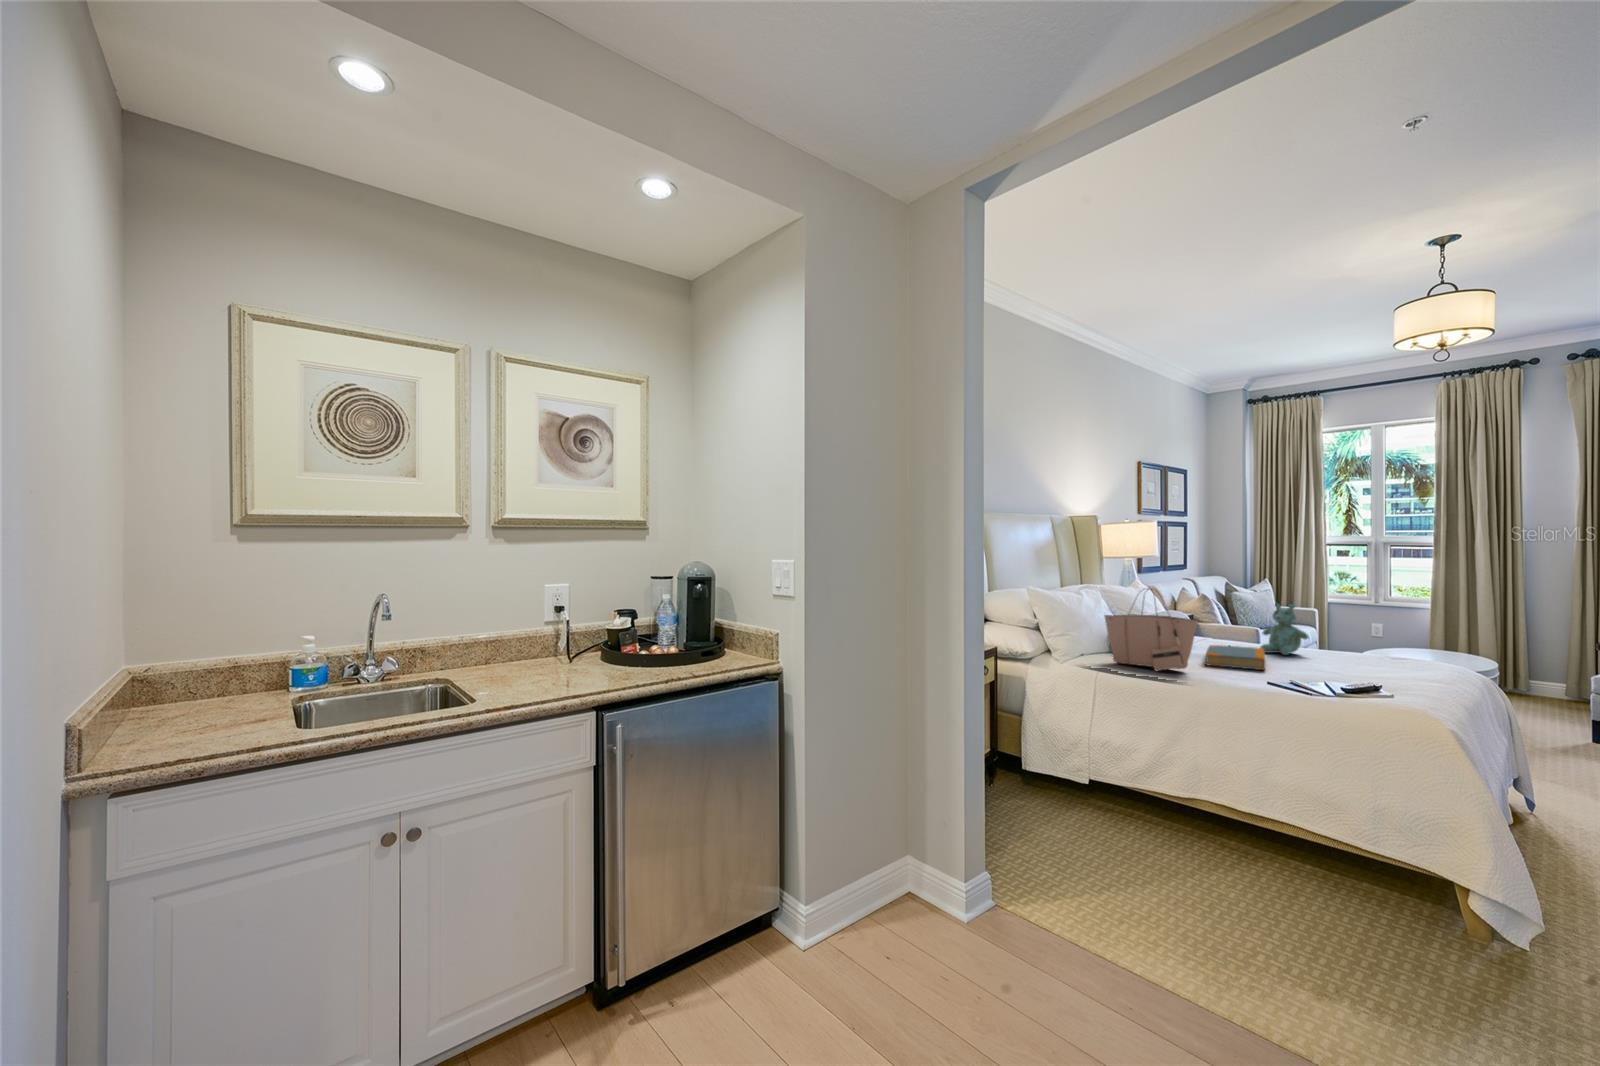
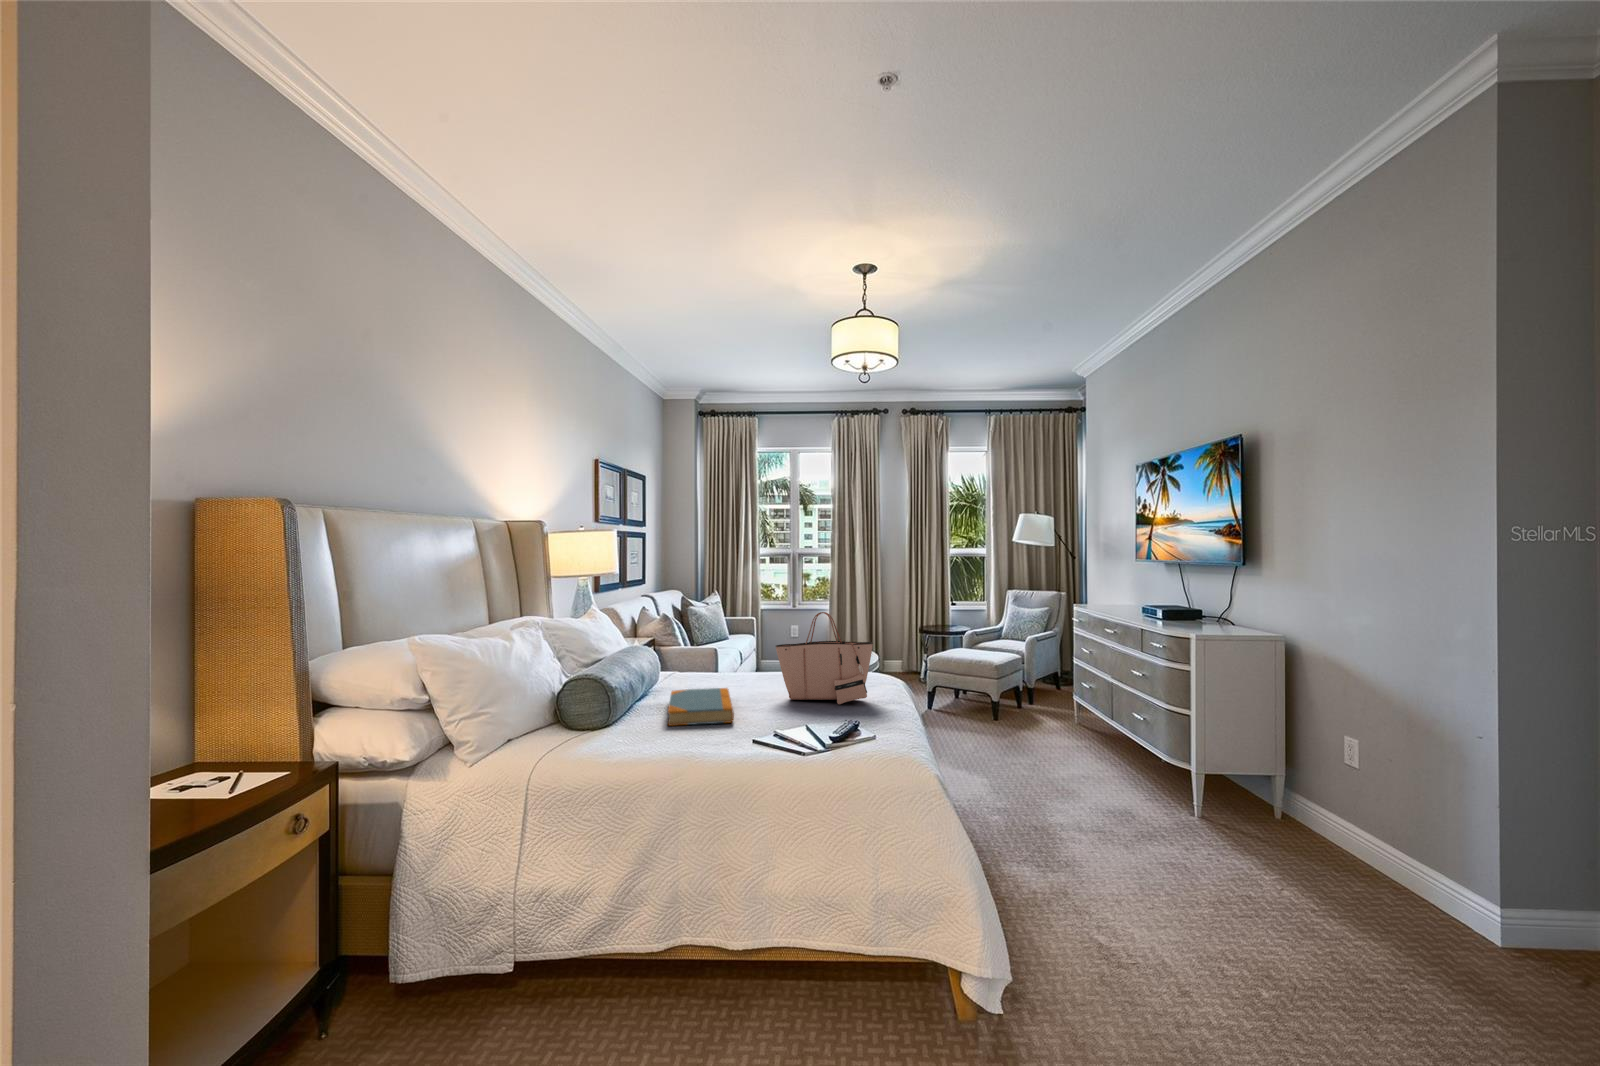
tote bag: present [1105,588,1198,671] -> present [776,612,873,704]
stuffed bear: present [1260,603,1308,655] -> none [723,629,768,691]

